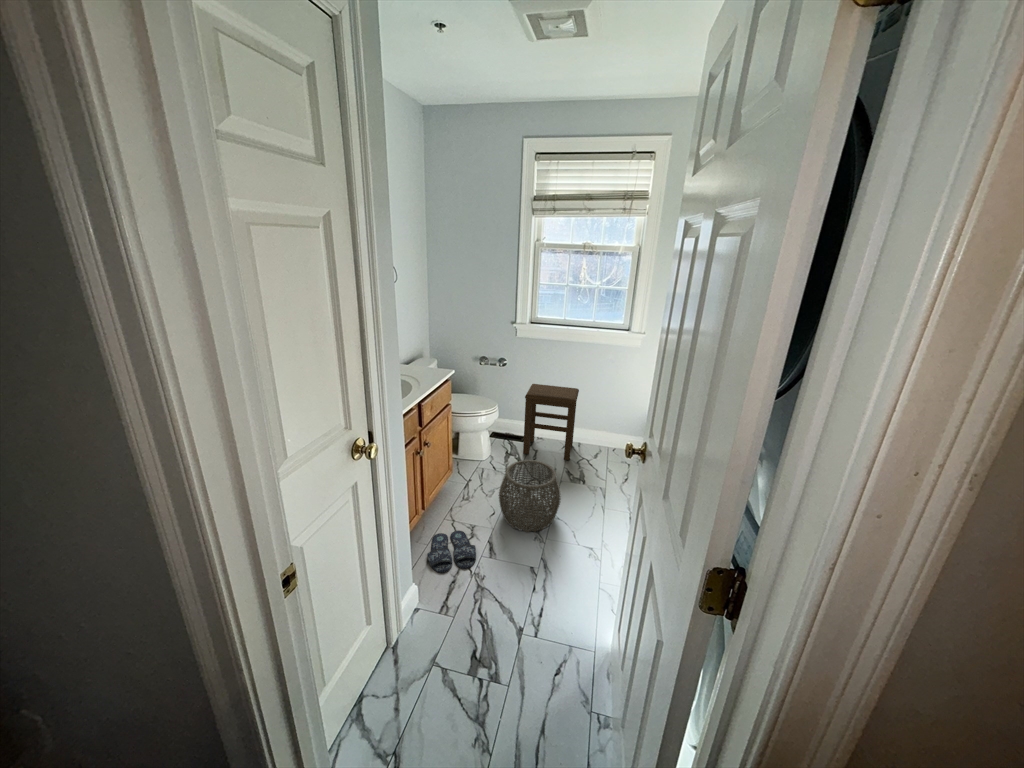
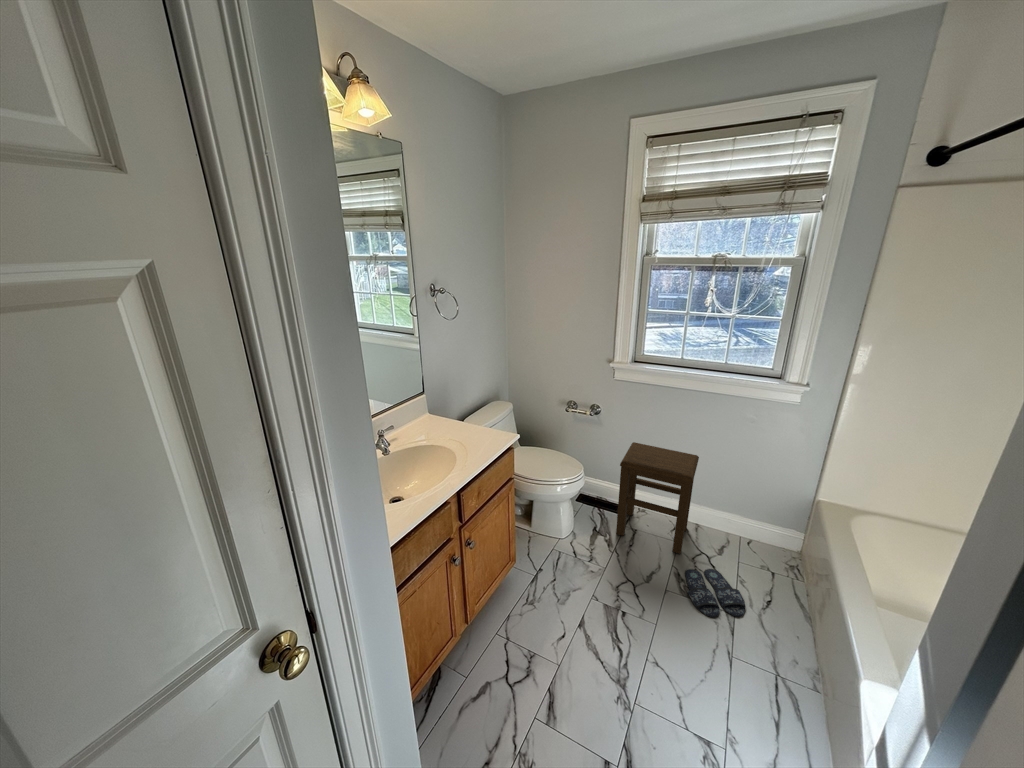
woven basket: present [499,460,561,532] -> none [569,571,660,686]
slippers: present [427,531,476,573] -> present [685,569,745,617]

